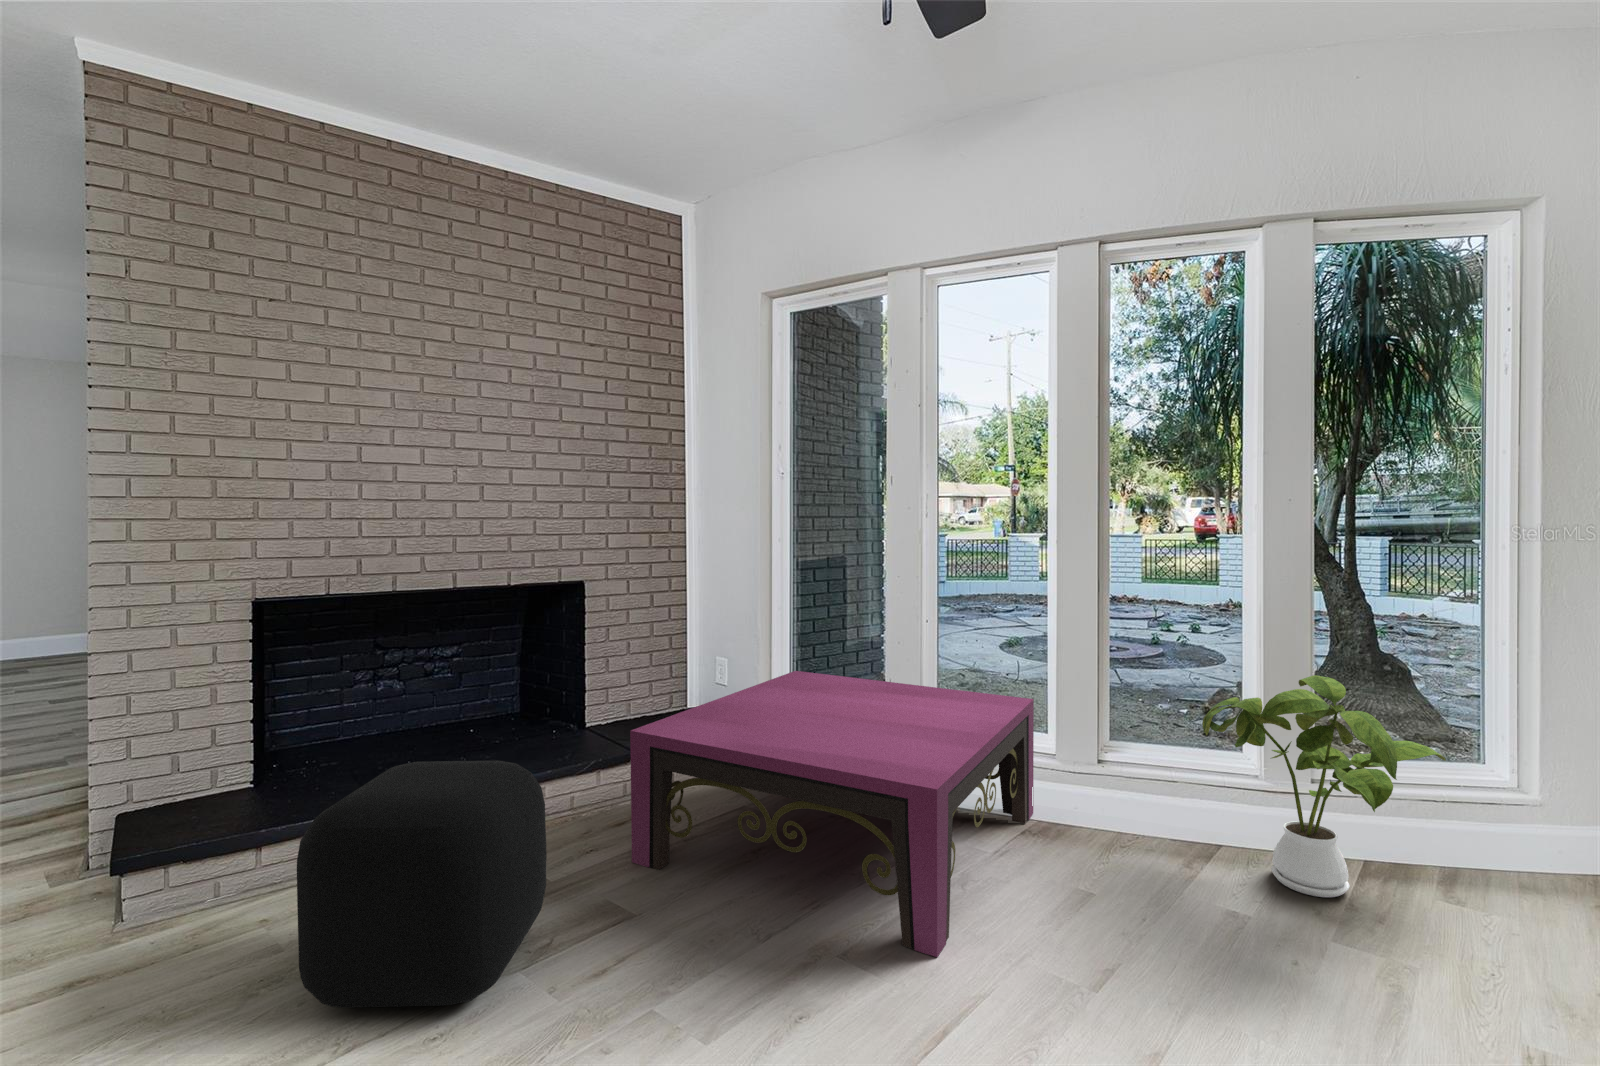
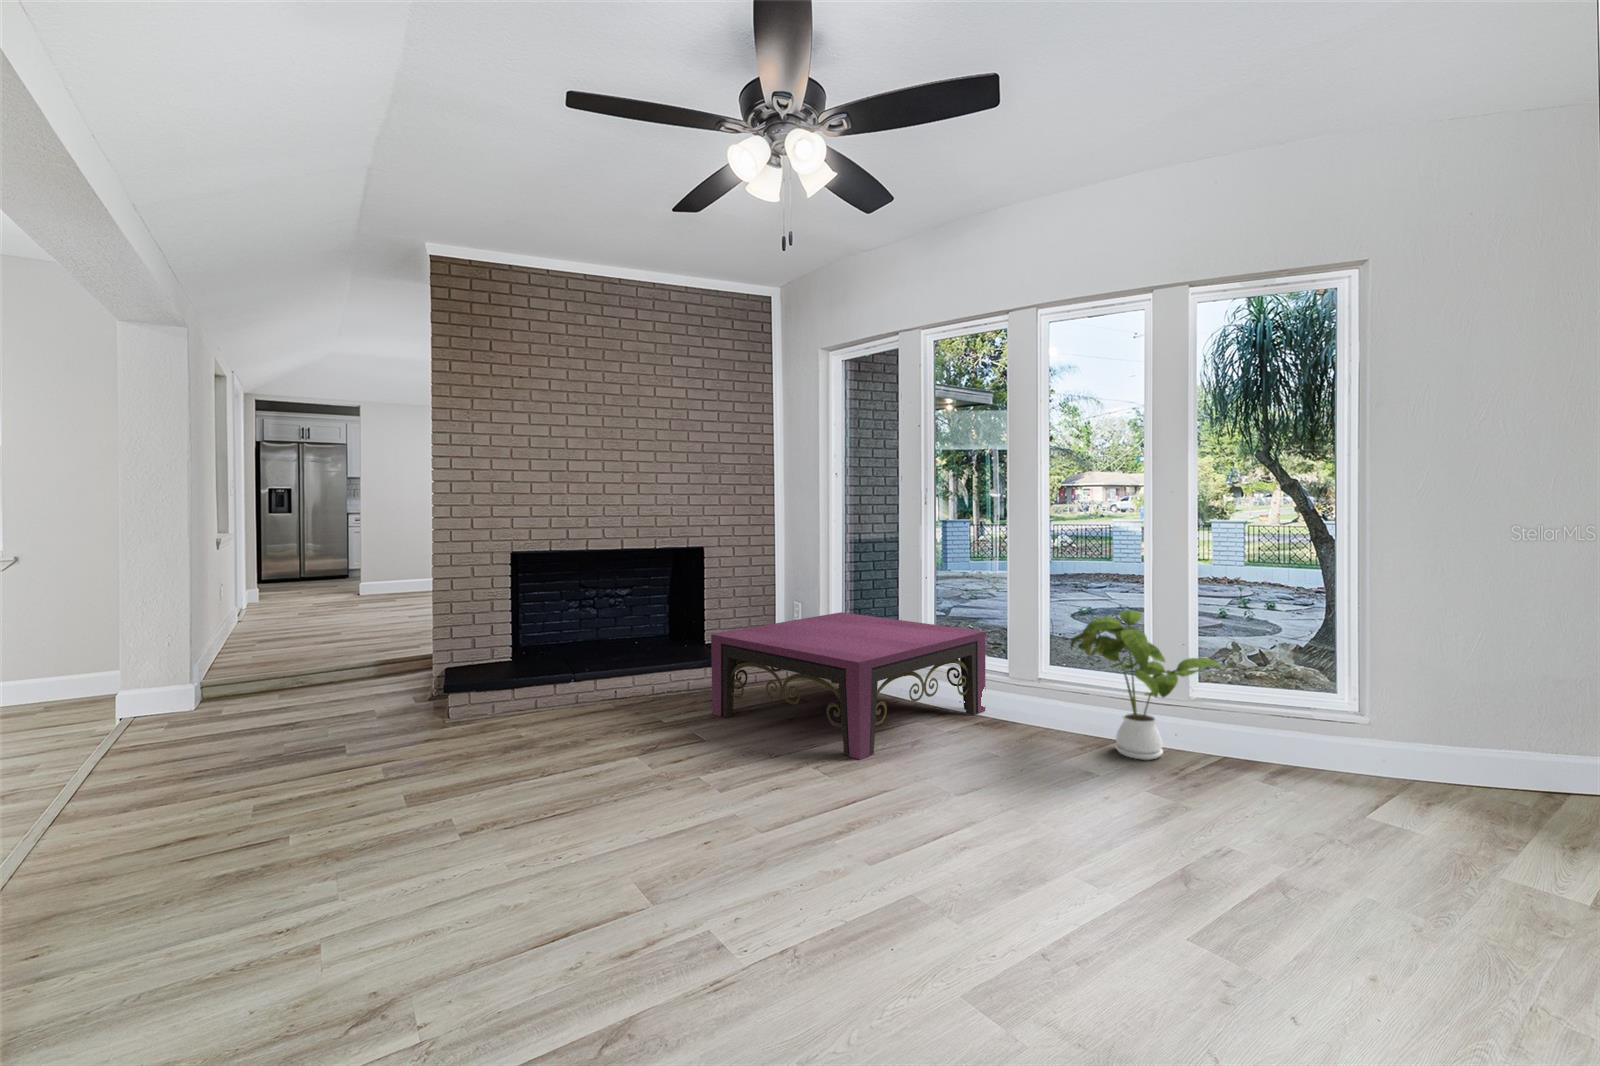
ottoman: present [297,761,547,1008] -> none [534,637,655,752]

